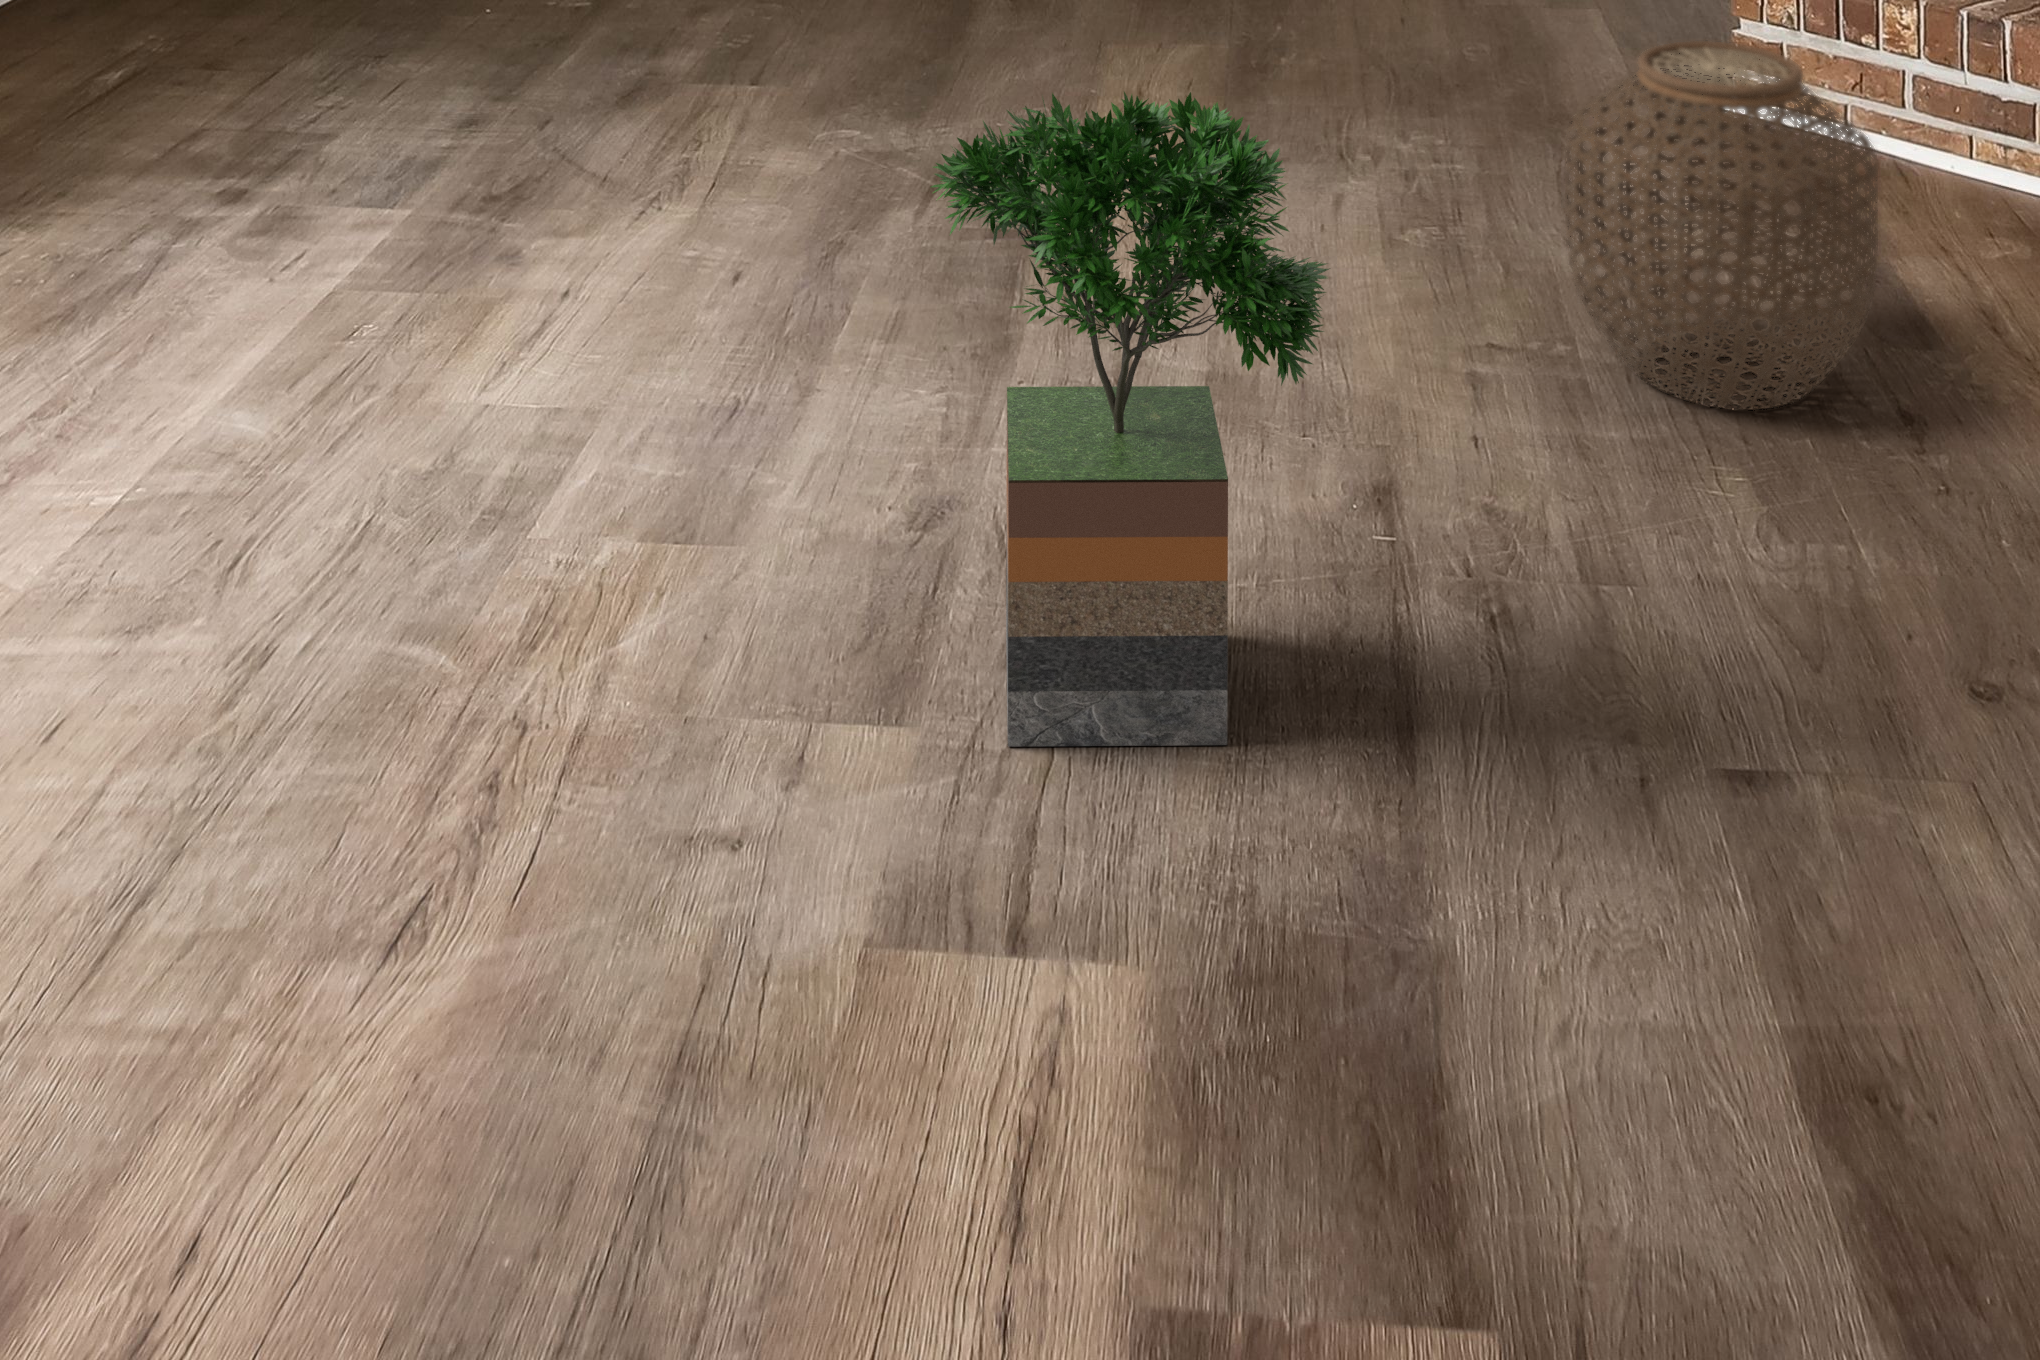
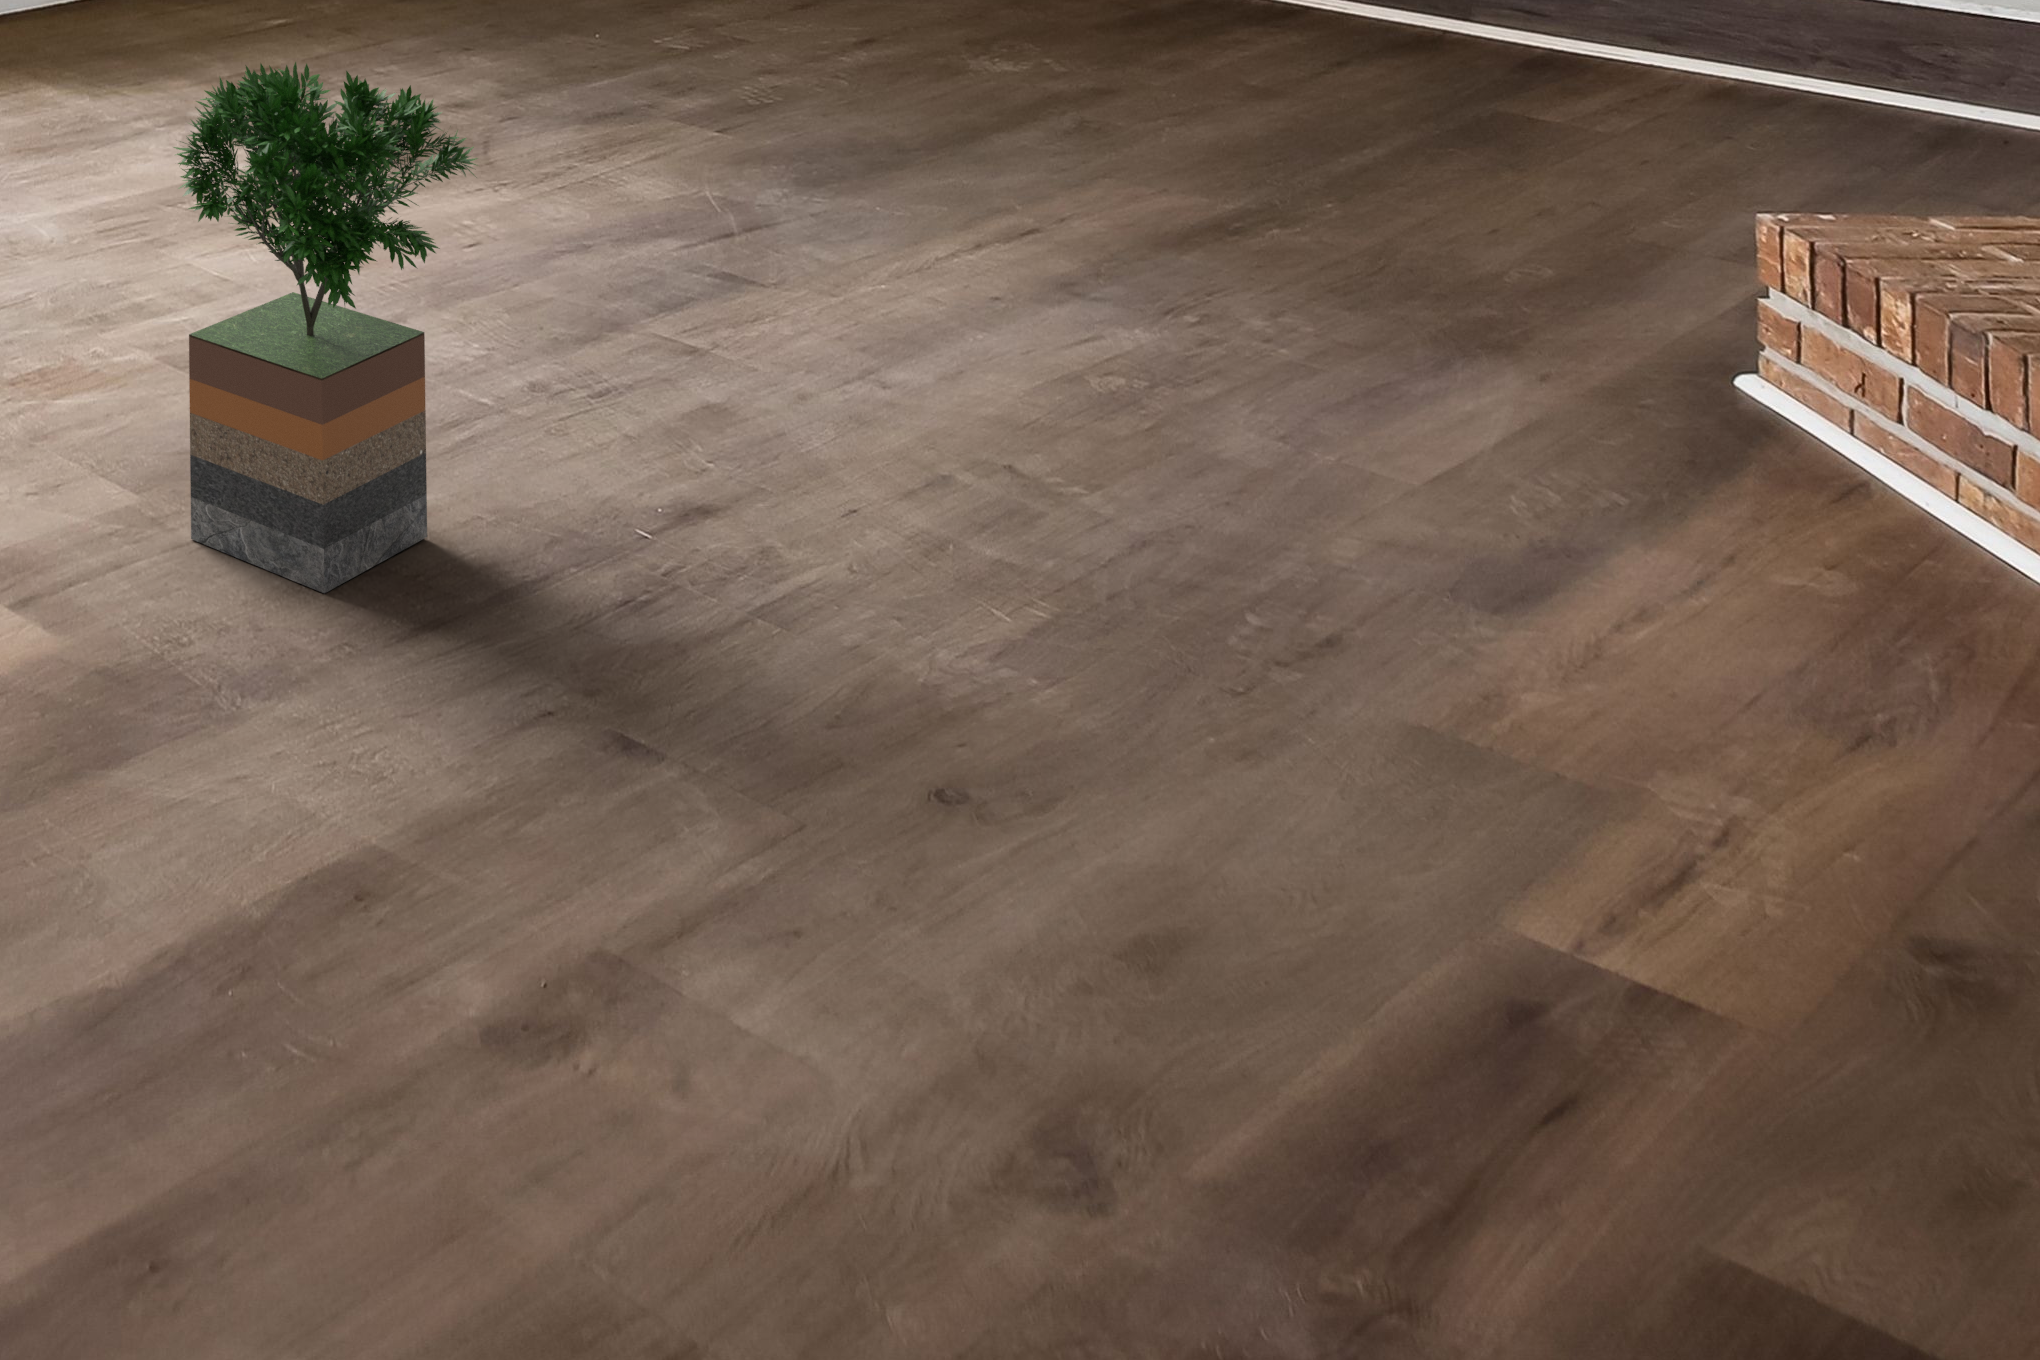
woven basket: present [1565,41,1878,409] -> none [1038,199,1391,597]

